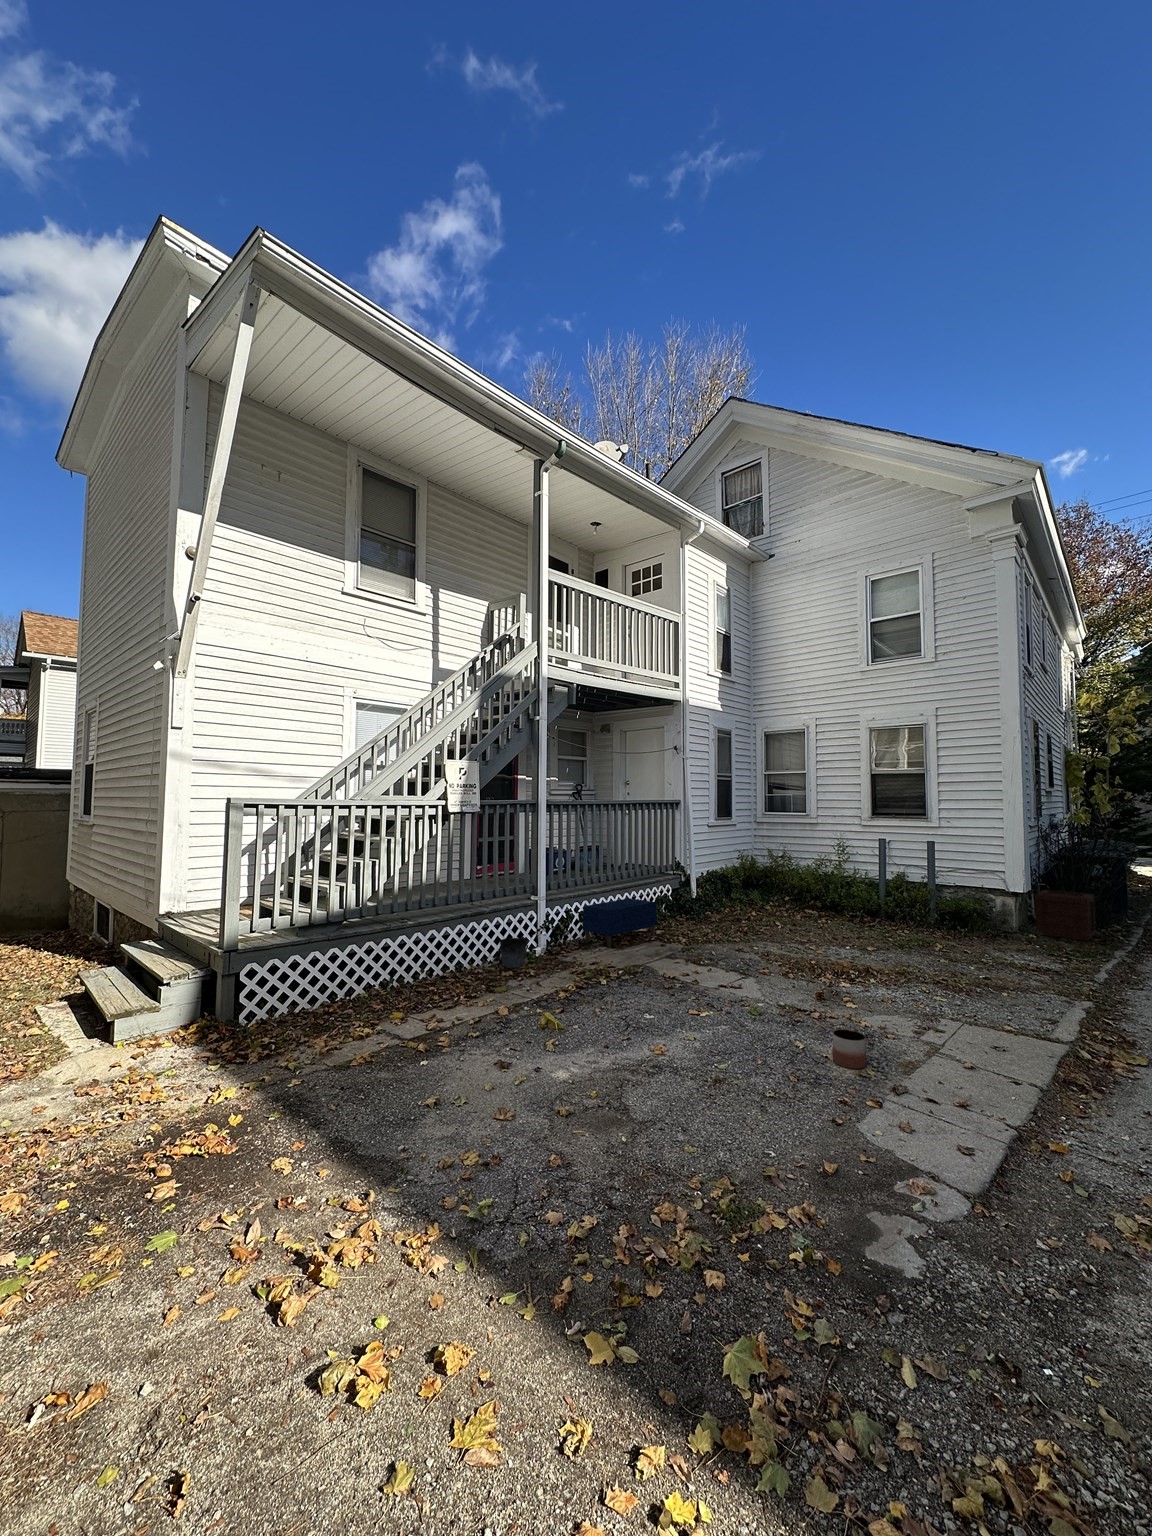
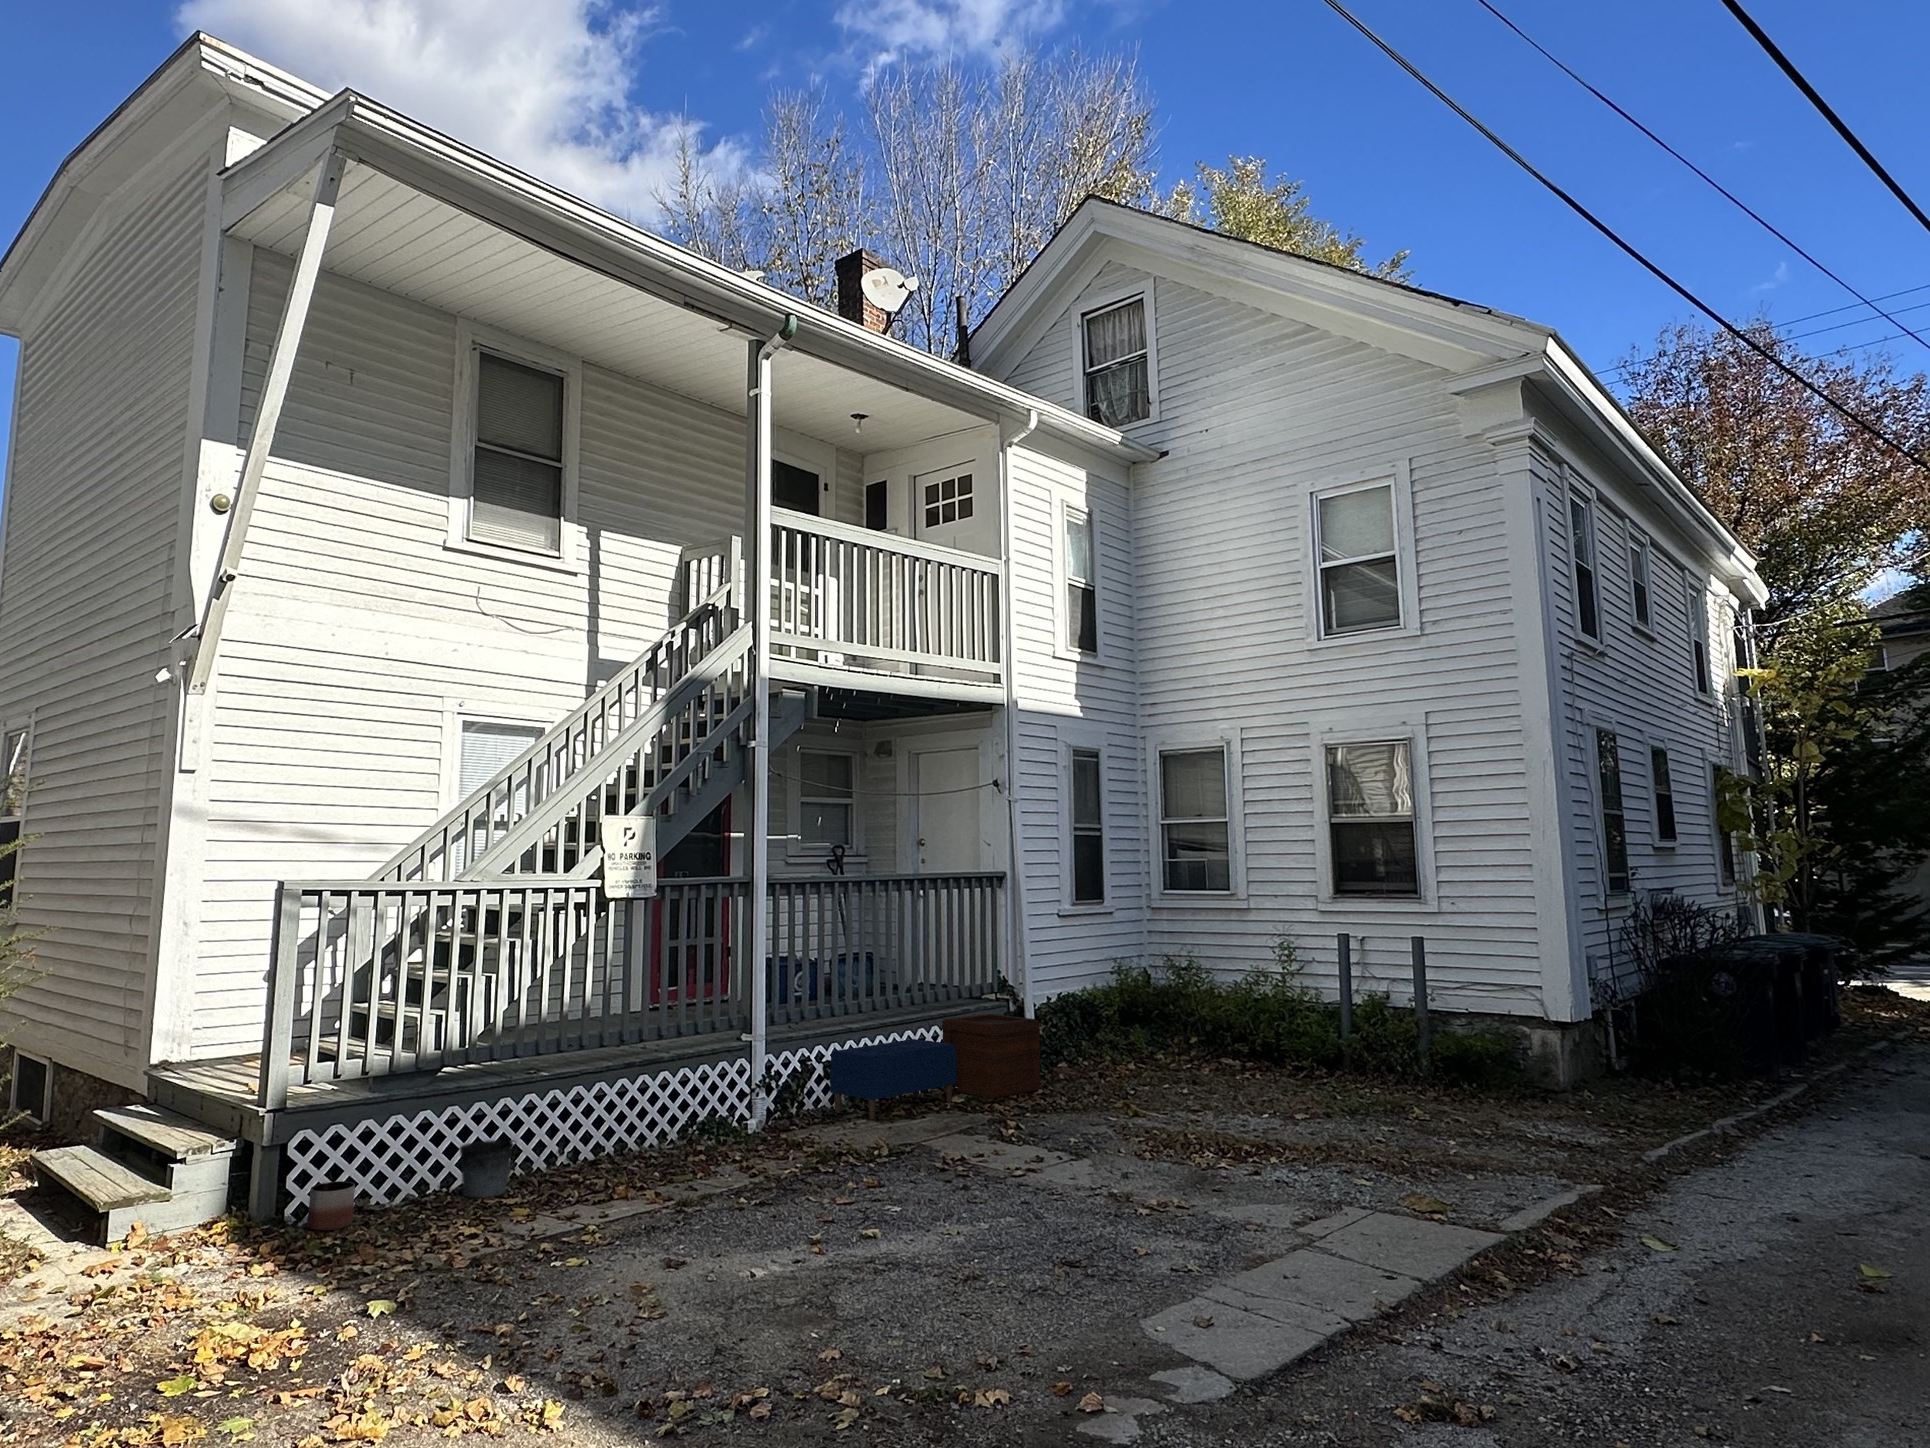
wooden crate: present [1035,890,1096,941] -> present [942,1014,1040,1098]
bucket: present [500,937,528,968] -> present [460,1138,516,1198]
planter: present [833,1029,867,1069] -> present [308,1181,355,1230]

